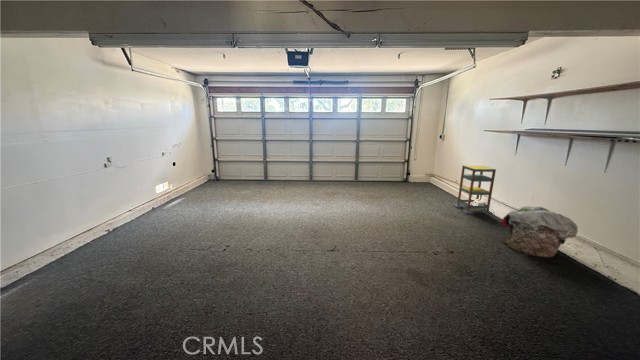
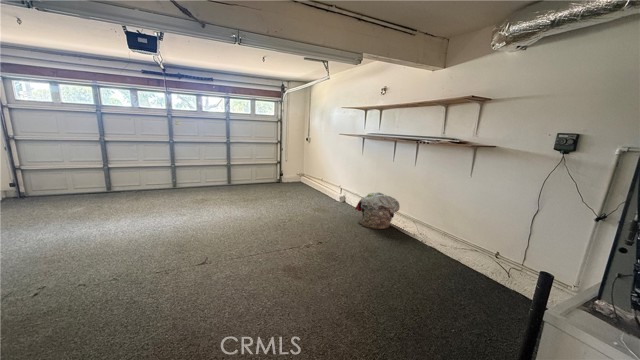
shelving unit: present [453,166,496,214] -> none [322,164,351,206]

